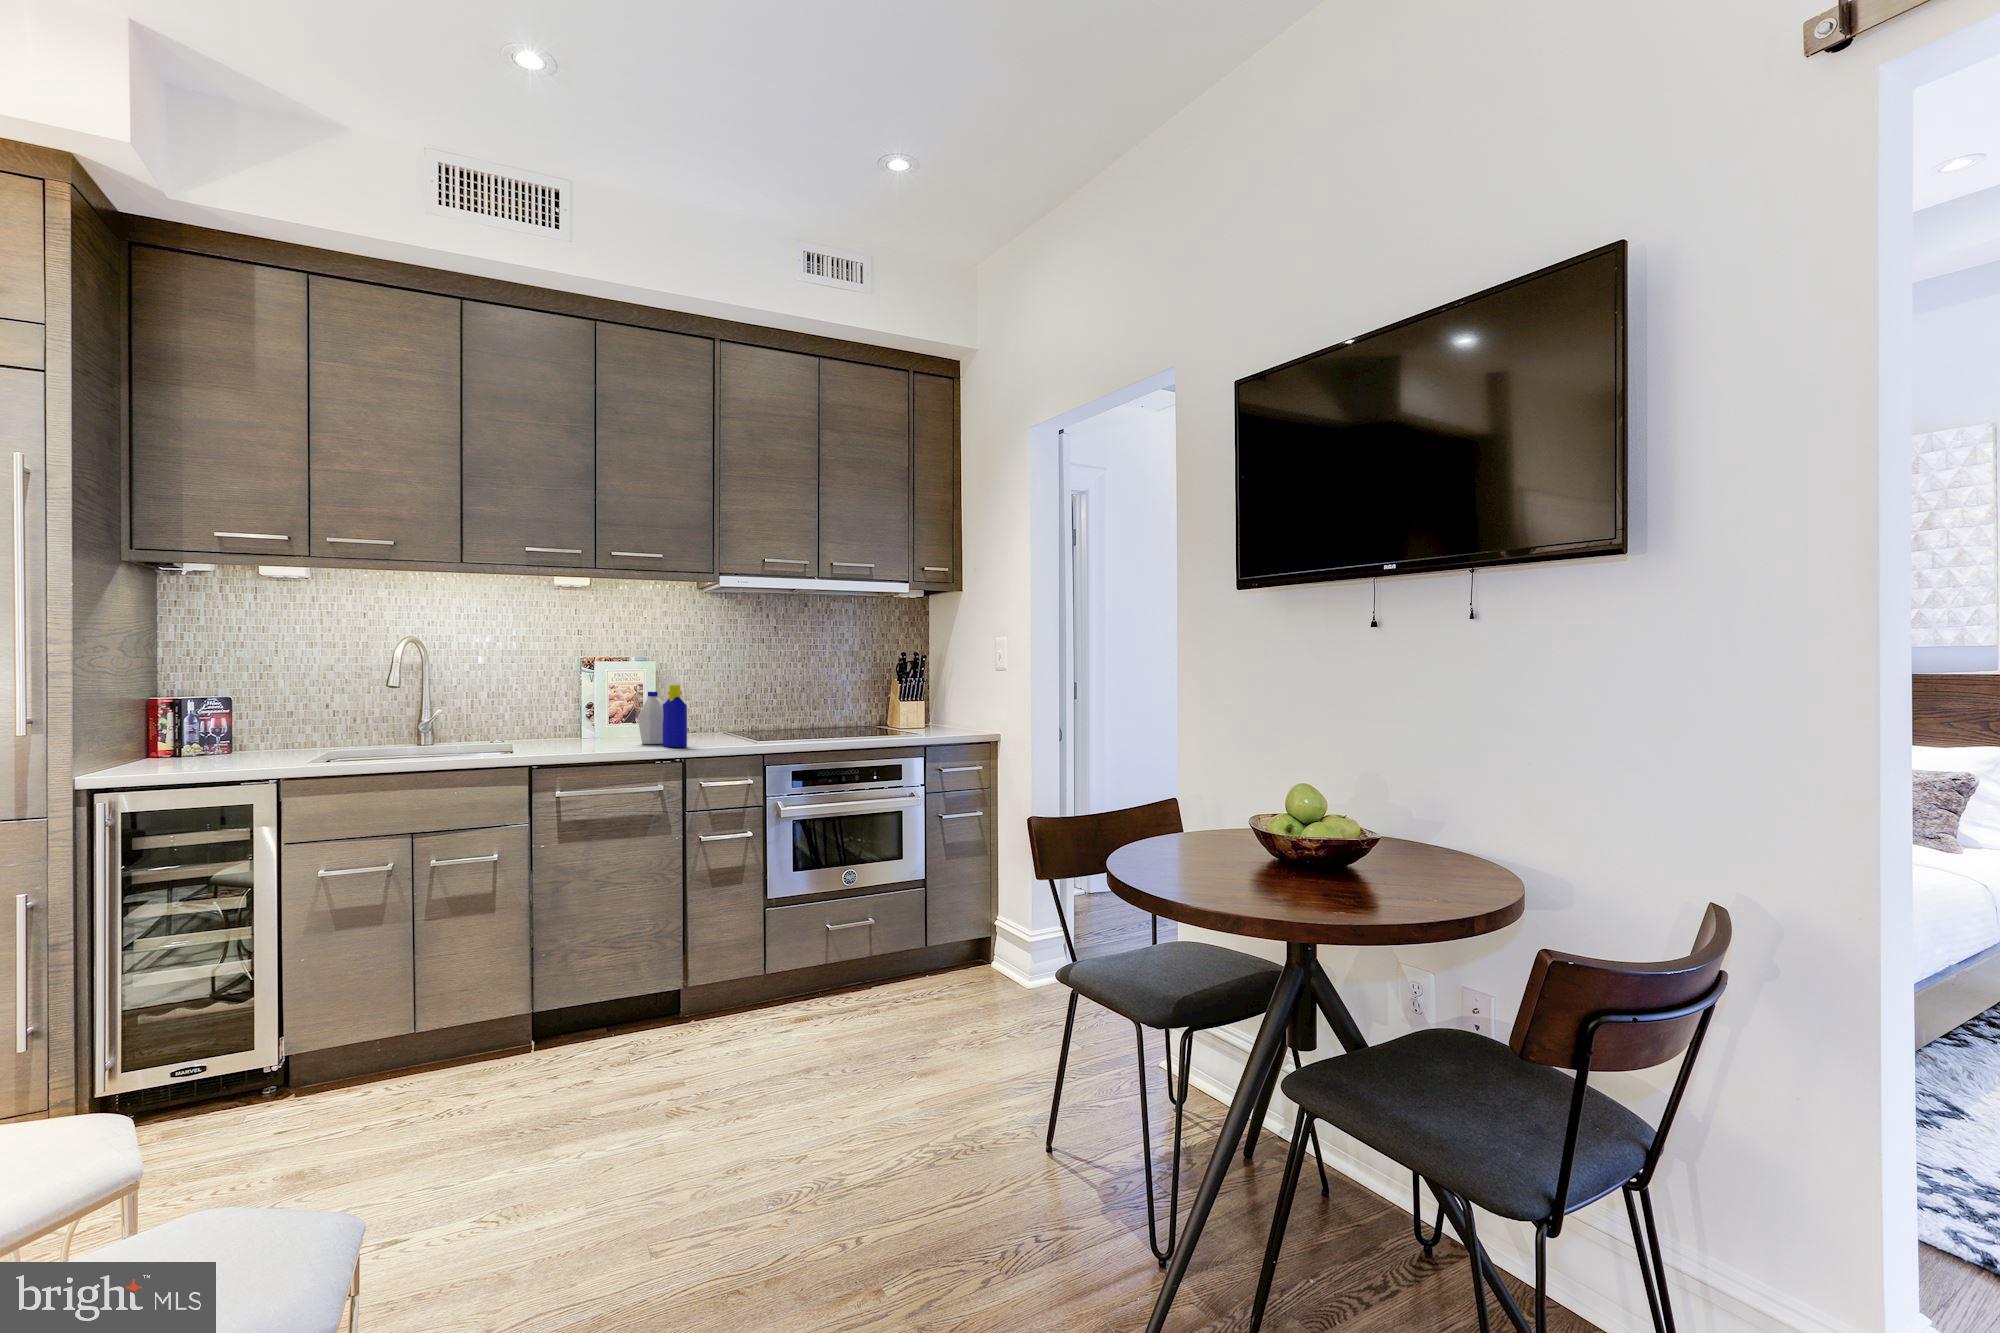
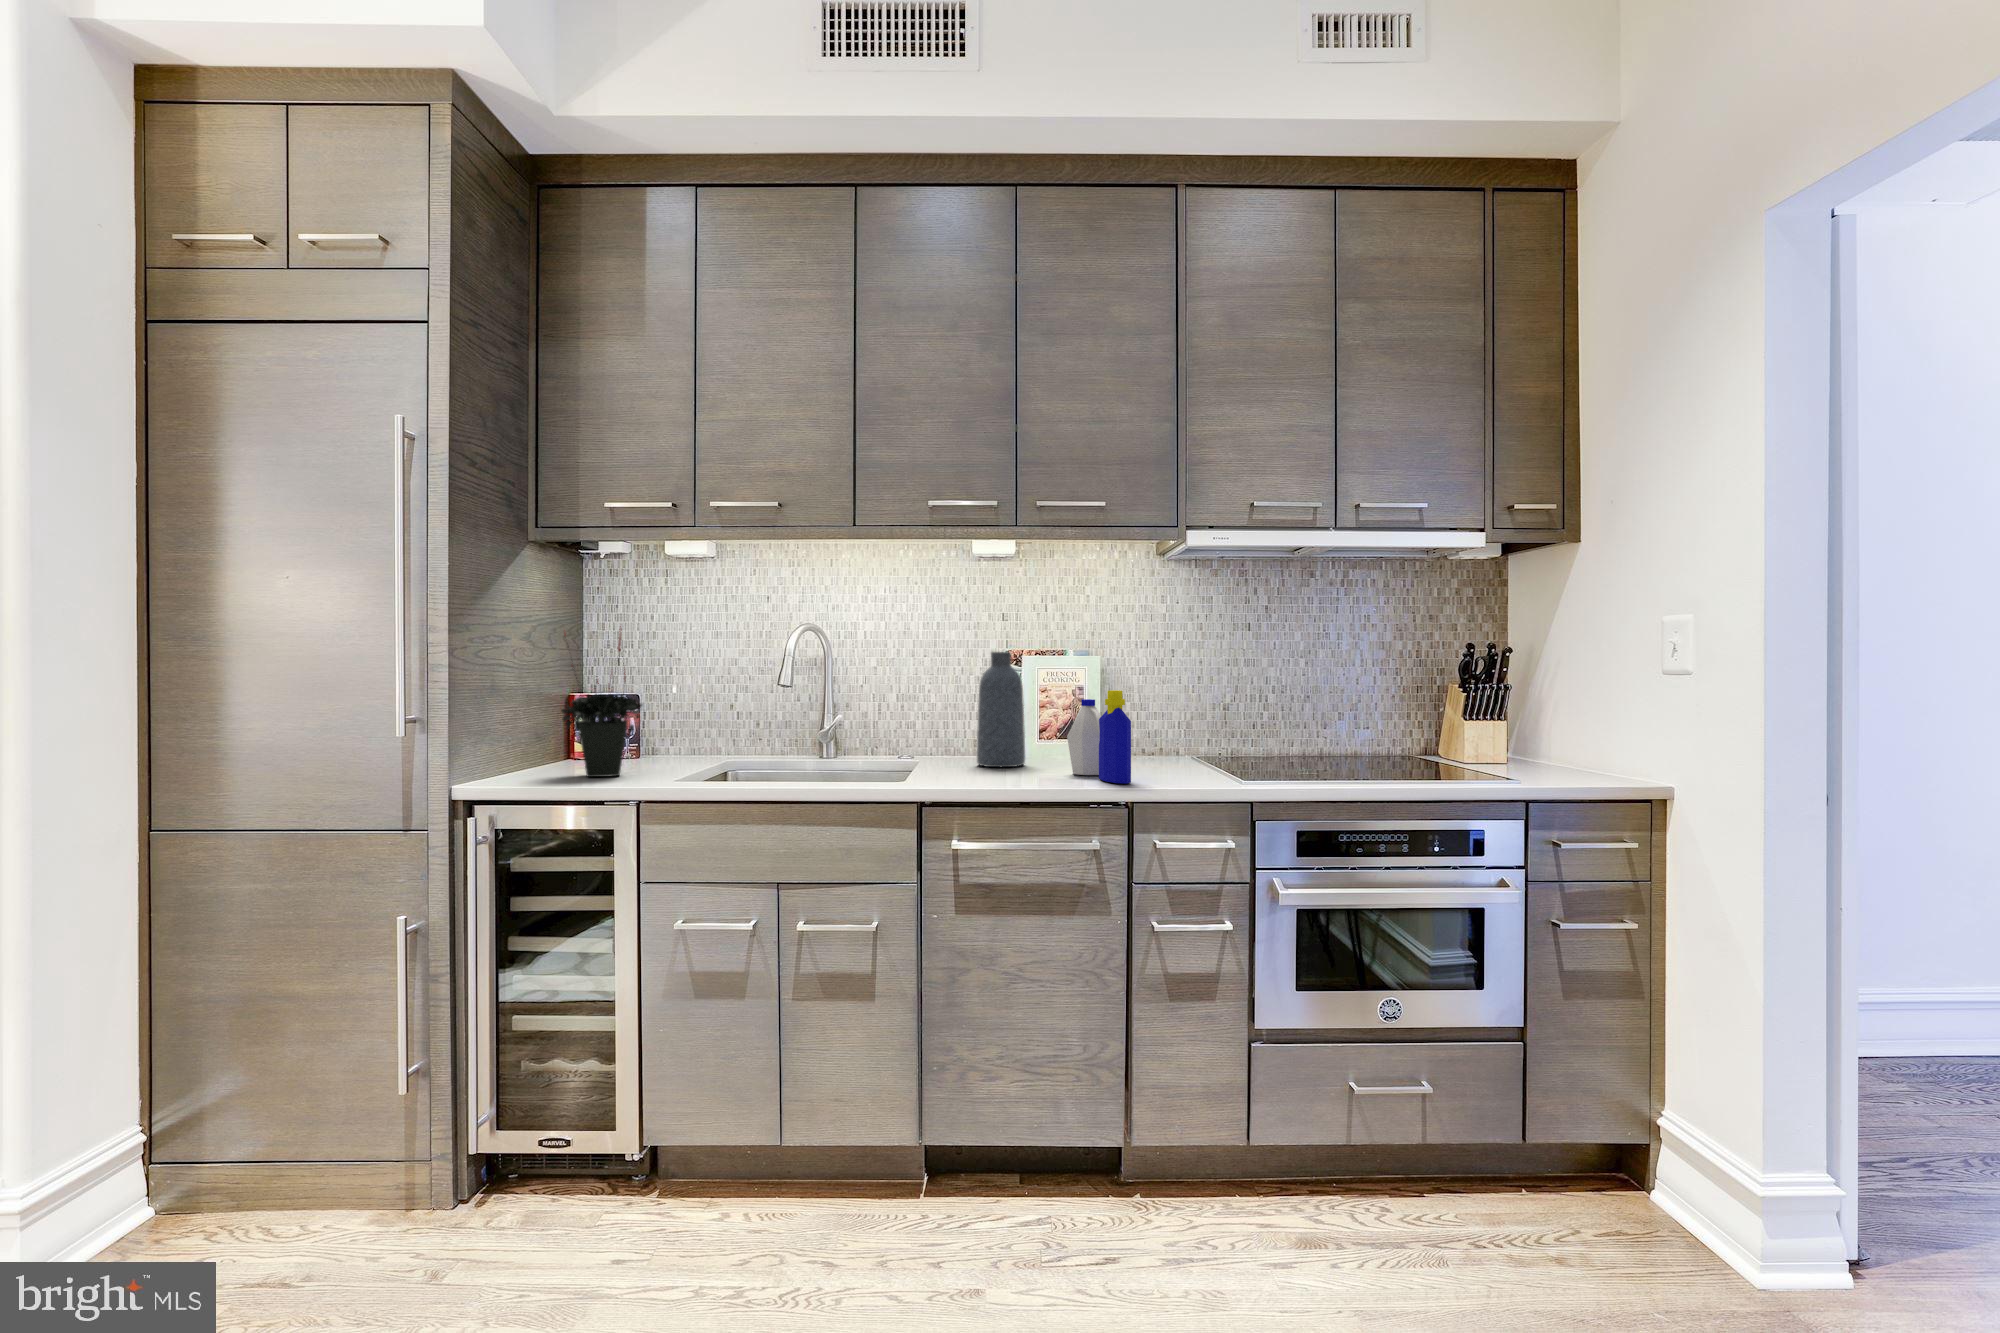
potted plant: none [171,636,259,766] -> present [561,626,642,777]
vase: none [562,658,602,743] -> present [977,652,1025,767]

